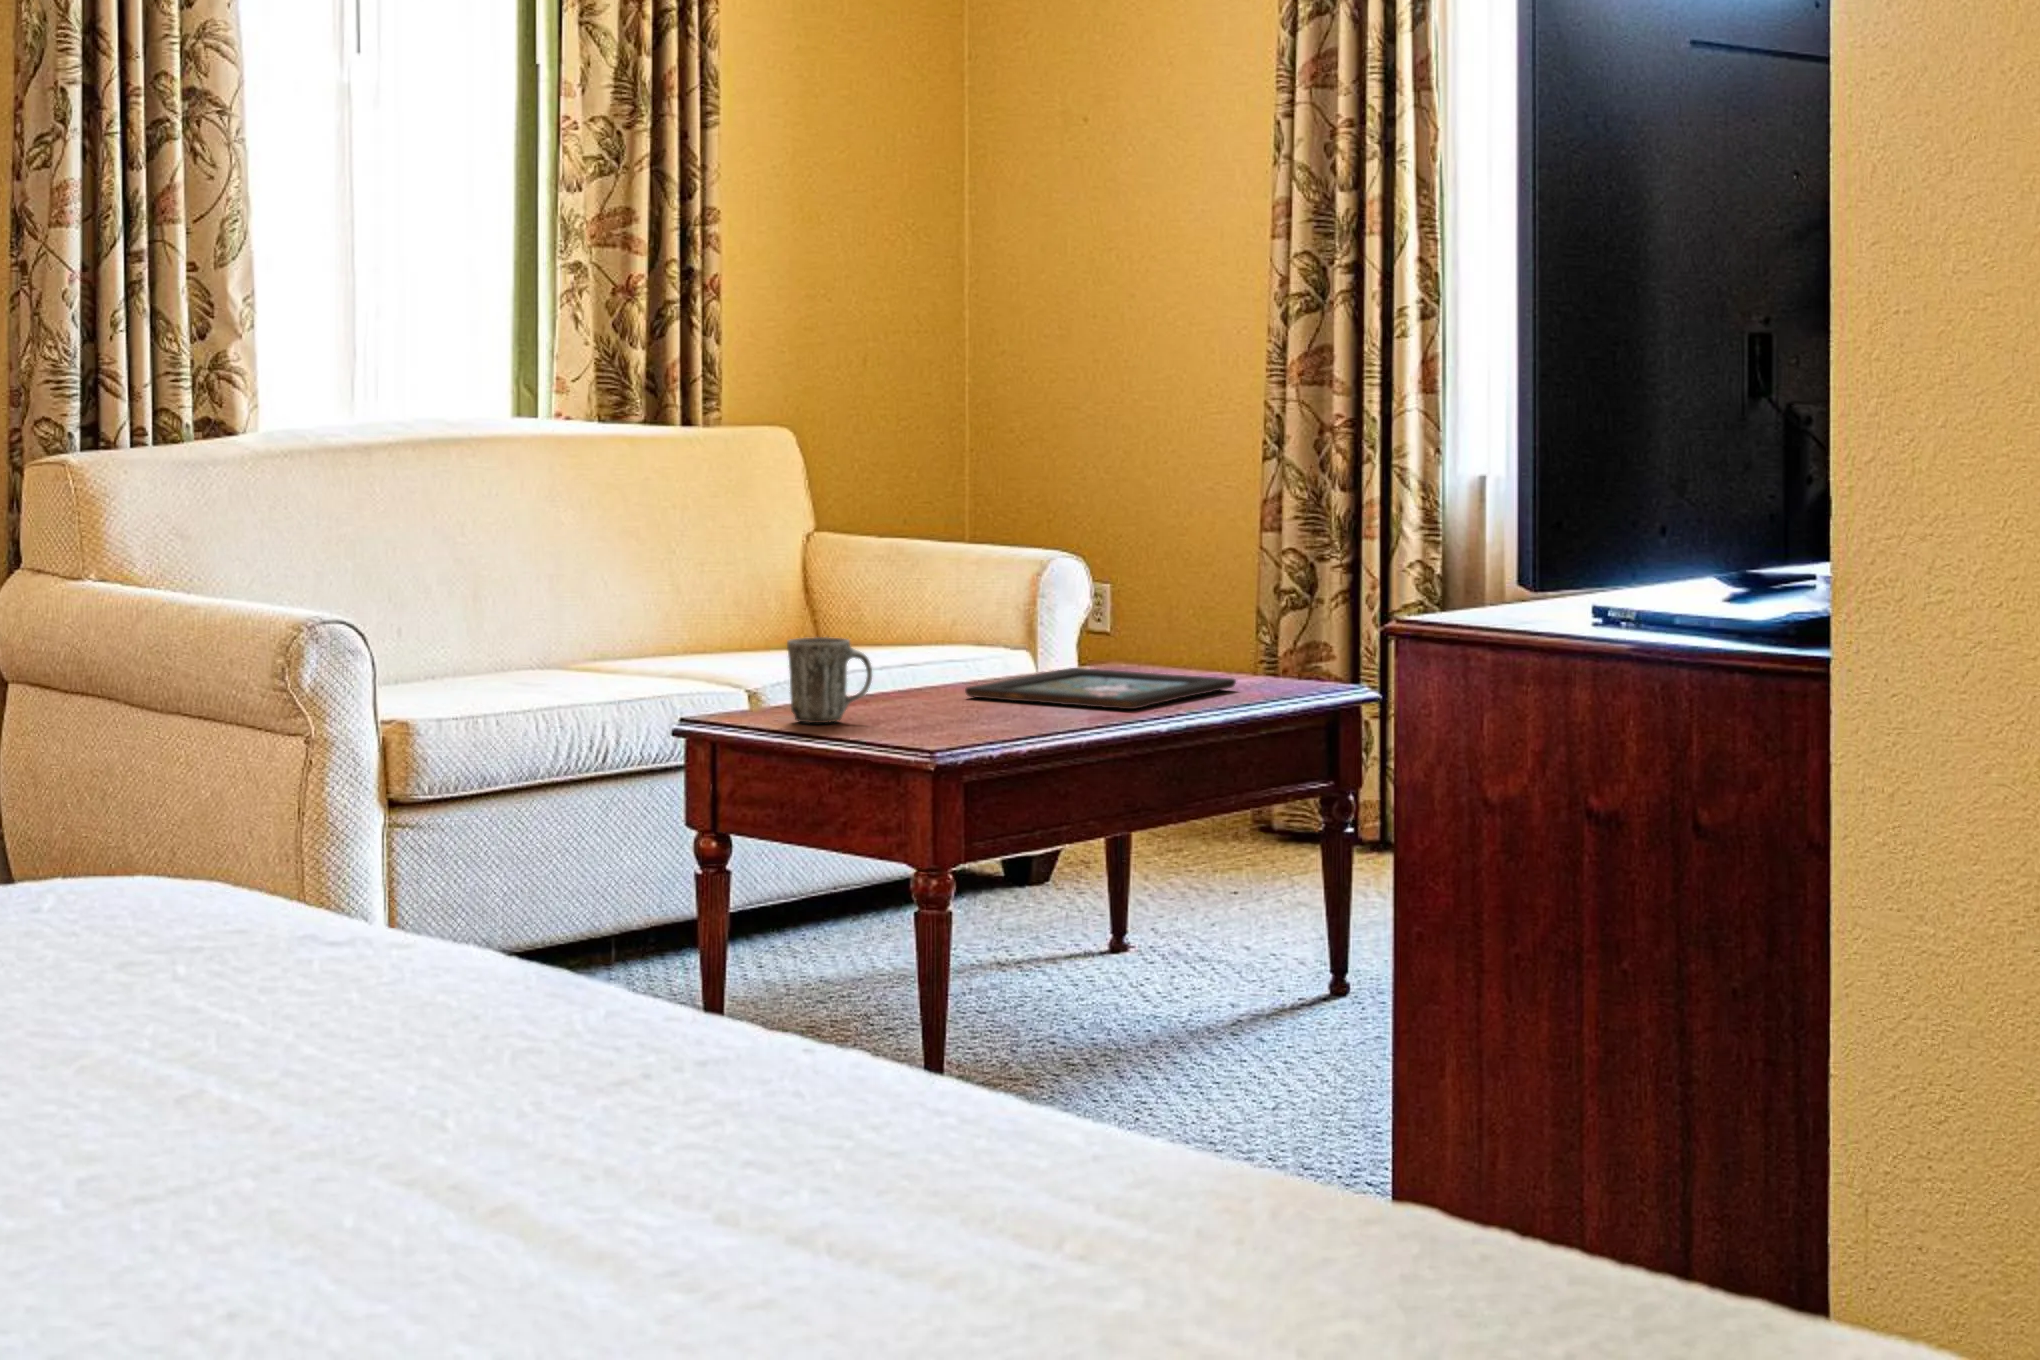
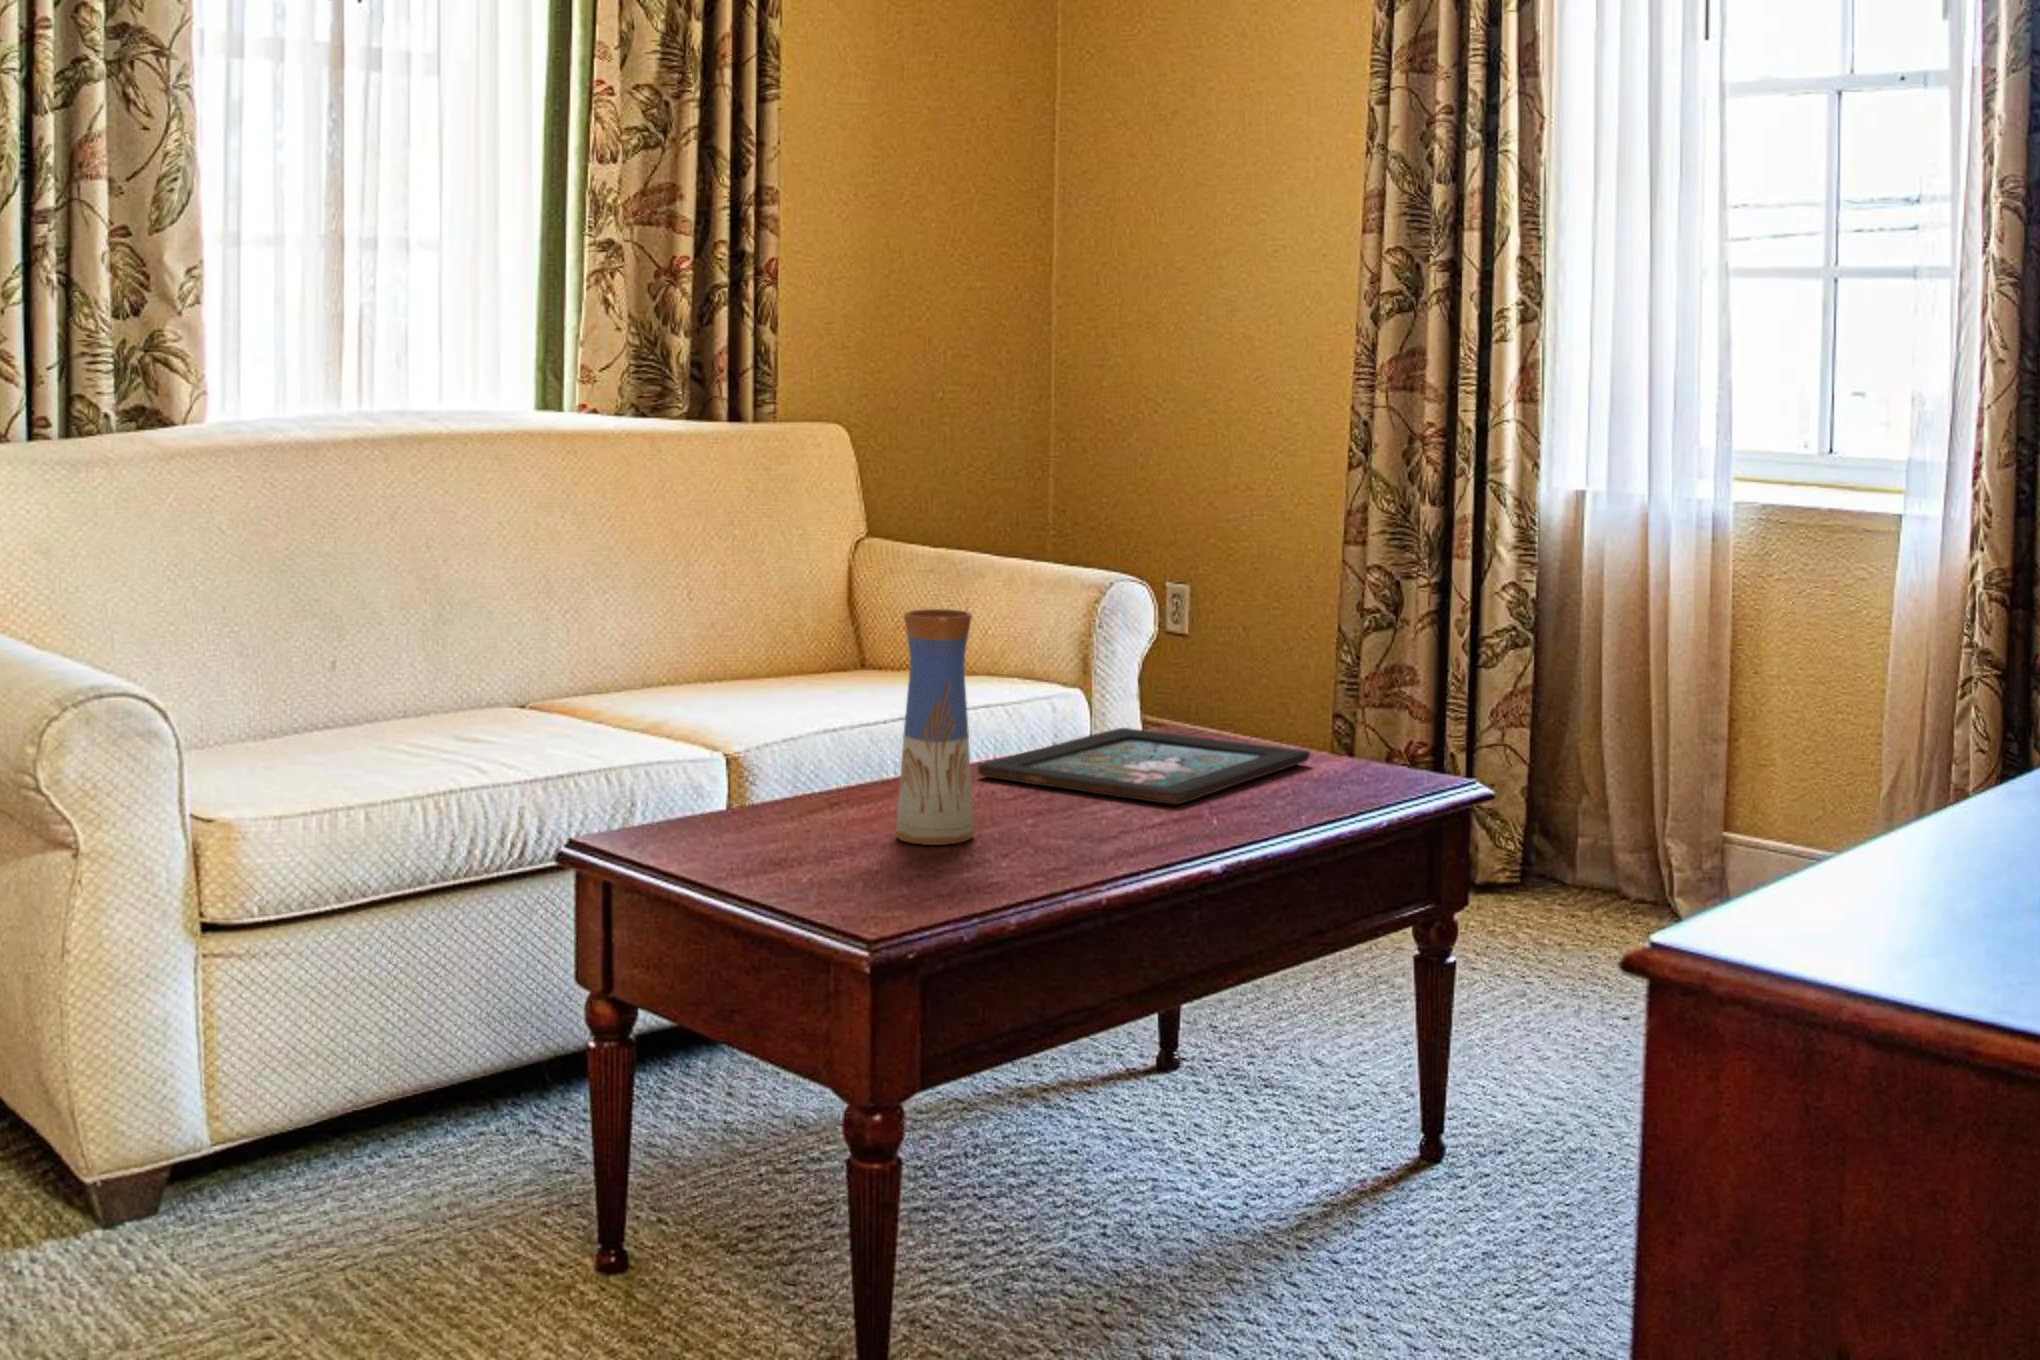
vase: none [919,551,979,728] -> present [896,609,974,845]
mug: present [787,637,872,723] -> none [729,716,840,833]

